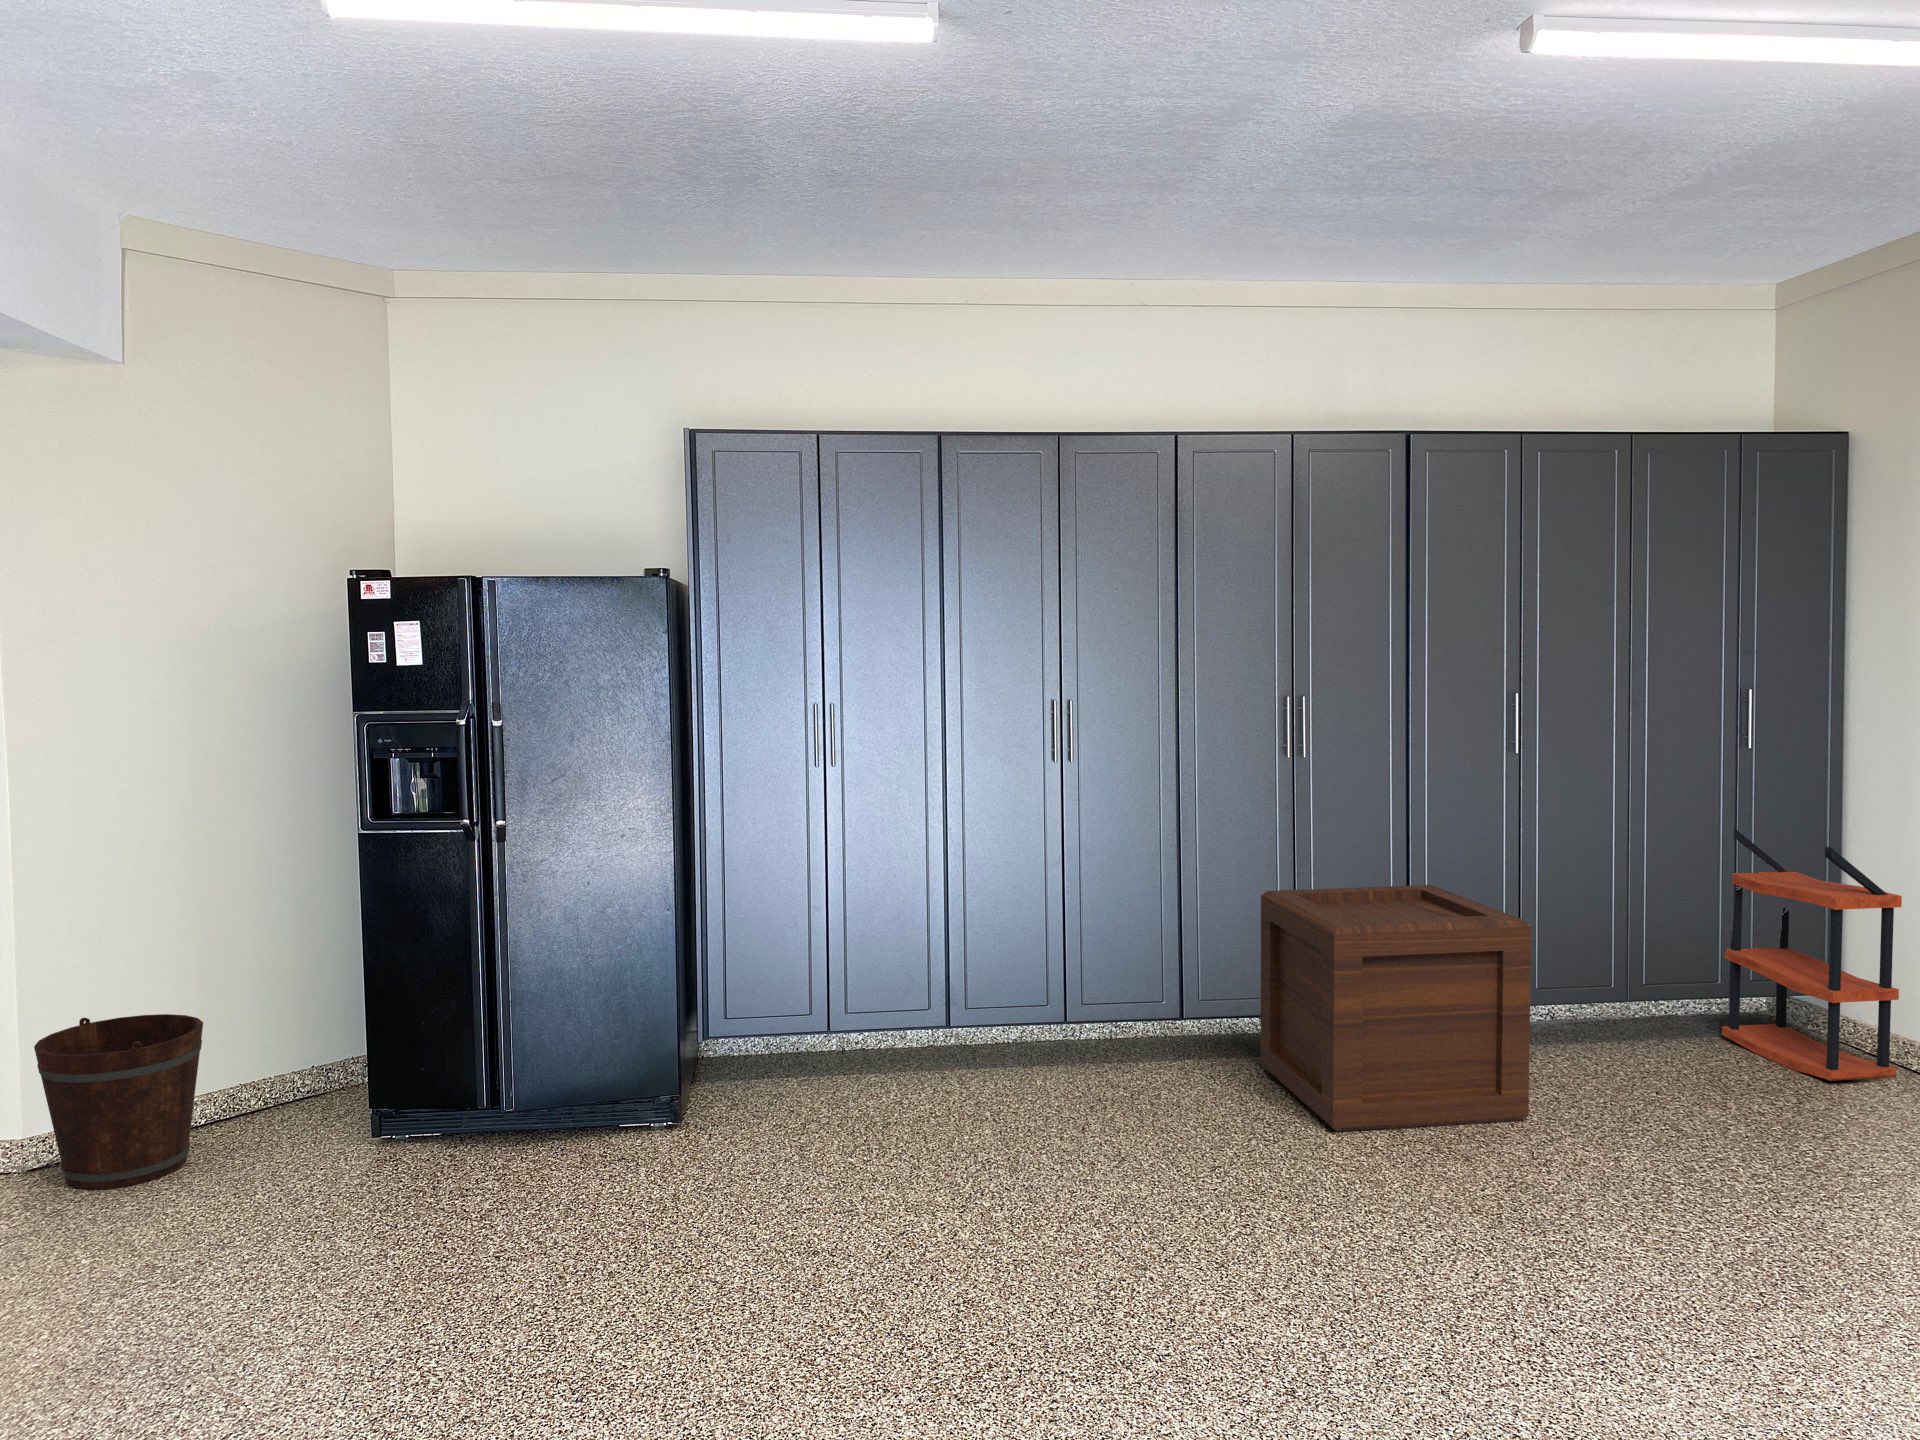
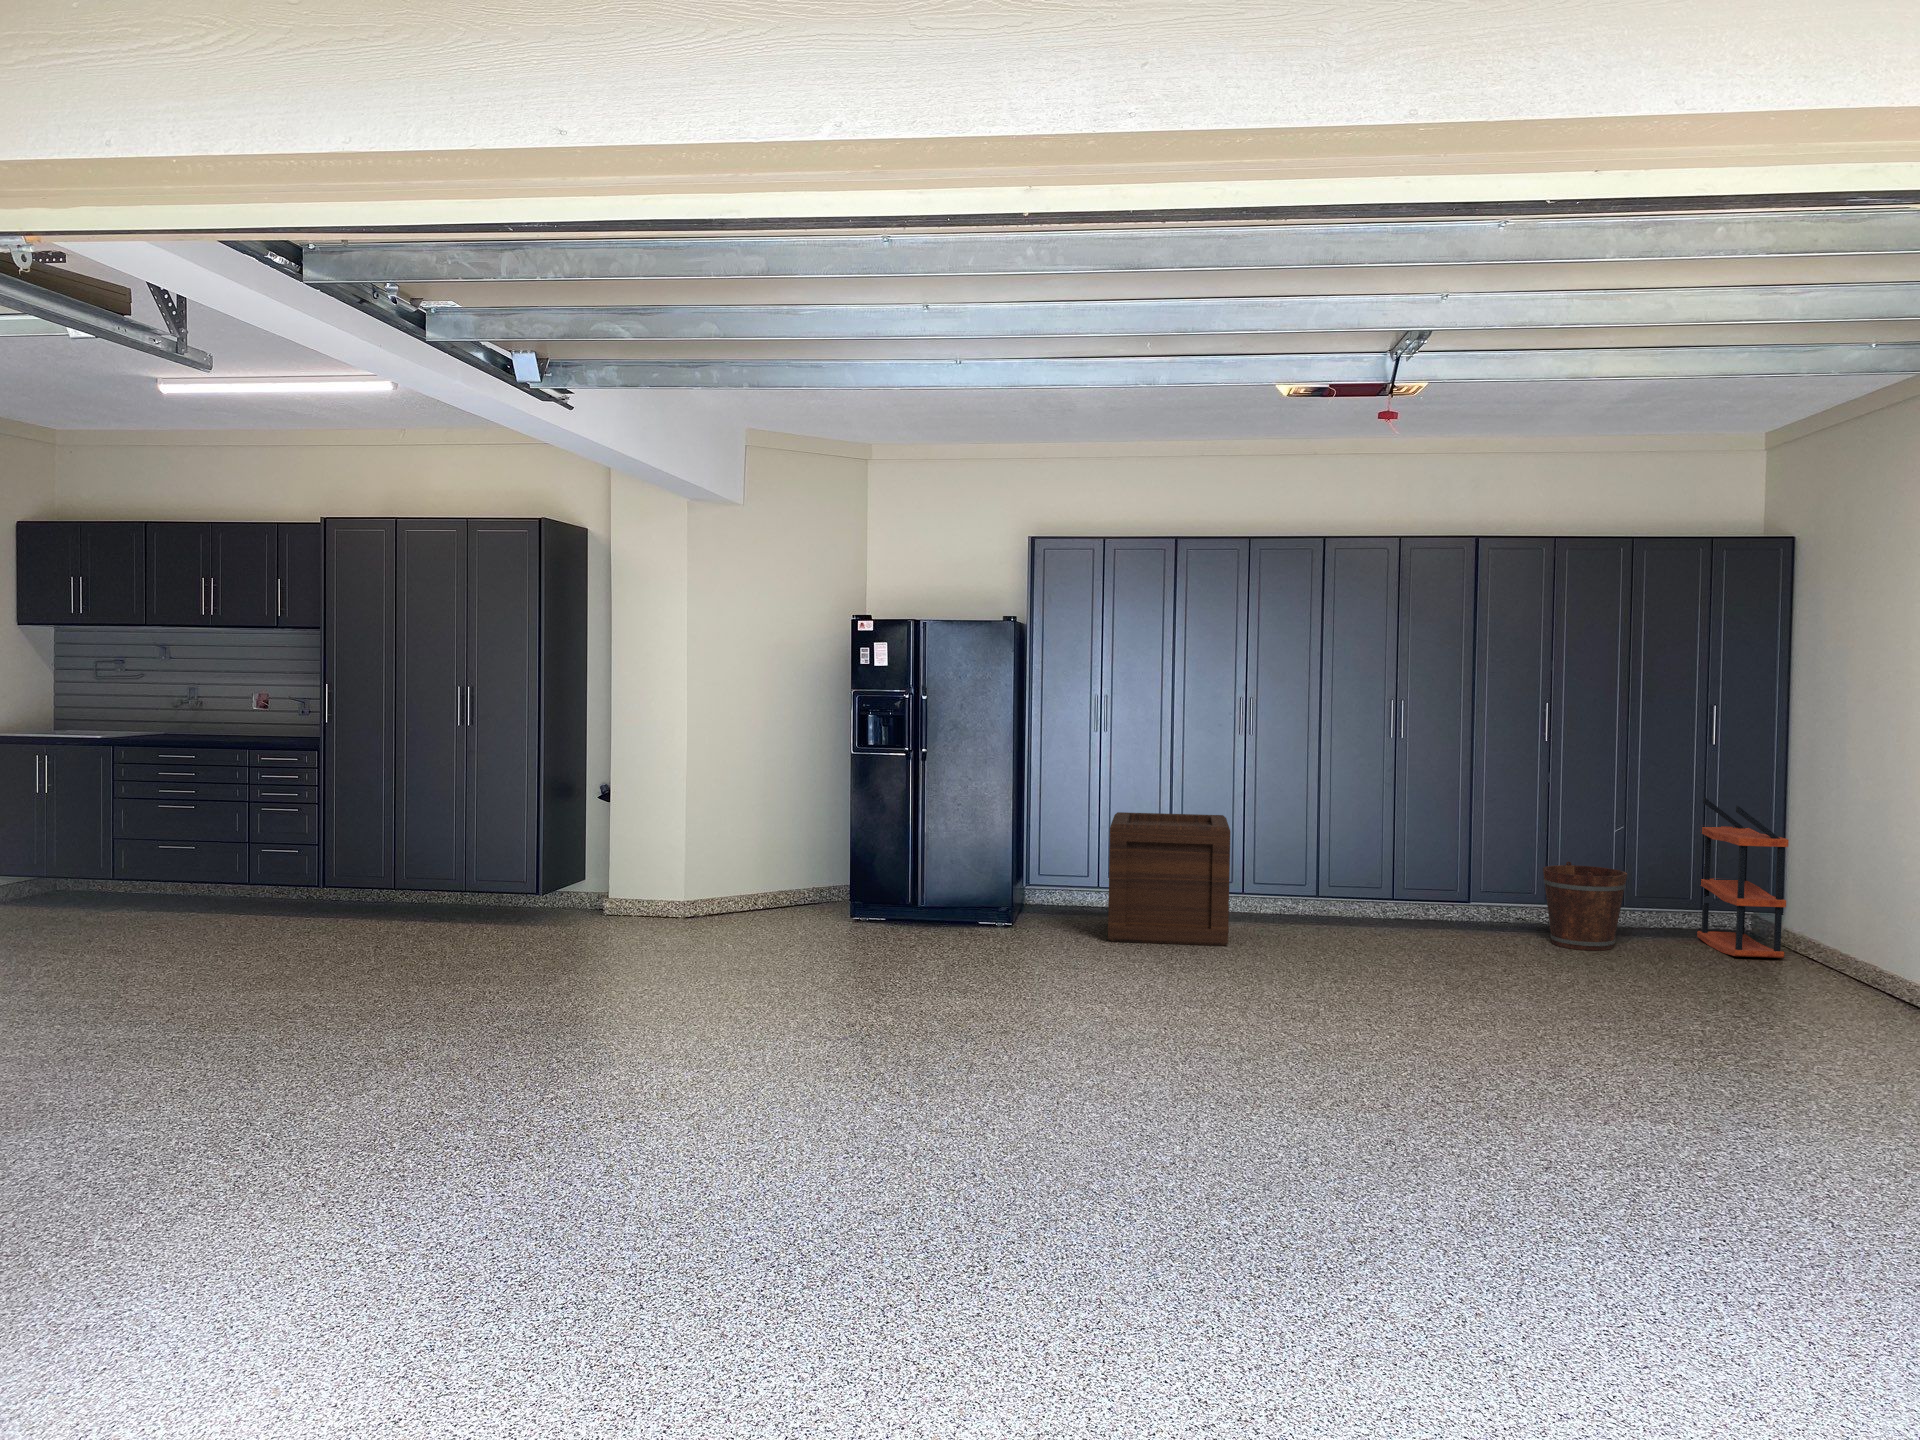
wooden crate: present [1261,885,1531,1132] -> present [1108,812,1230,946]
bucket: present [34,1014,203,1190] -> present [1543,862,1627,951]

